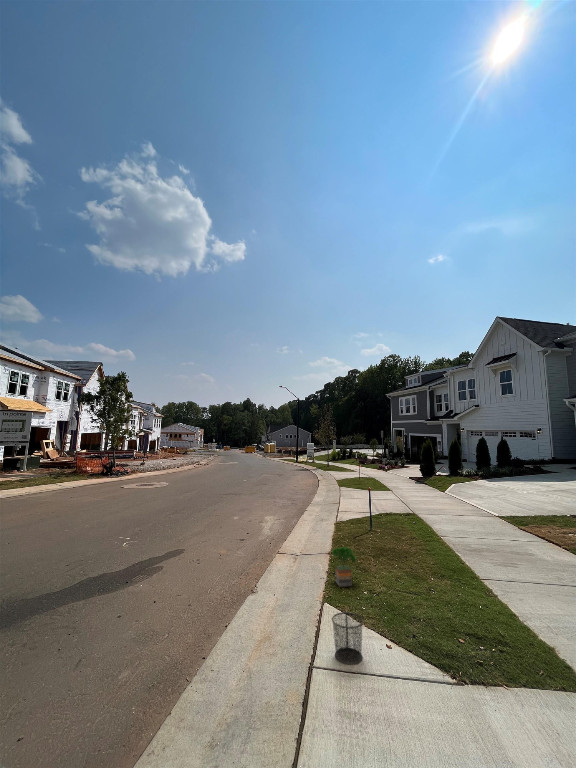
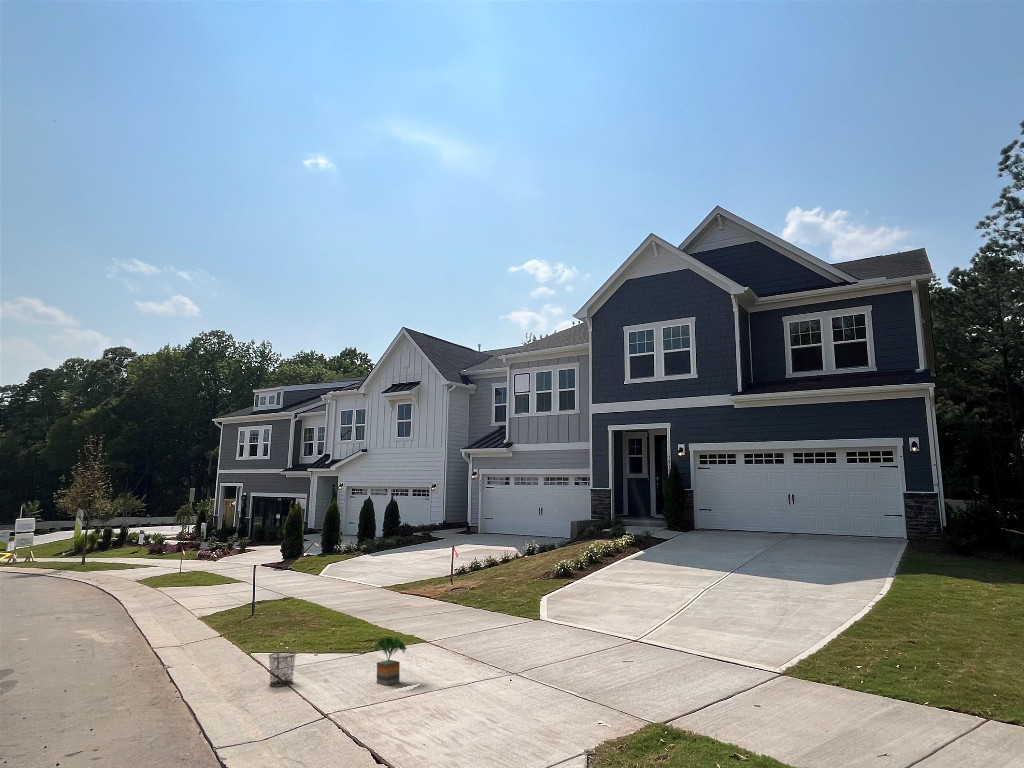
potted tree: present [332,547,356,587] -> present [374,637,406,685]

